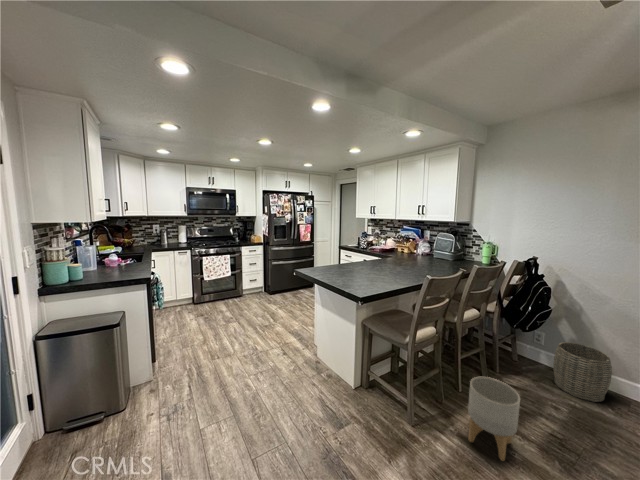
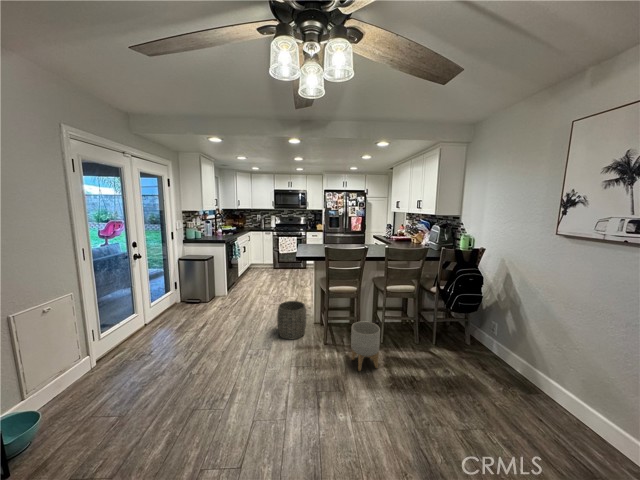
woven basket: present [553,342,612,402] -> present [277,301,307,339]

